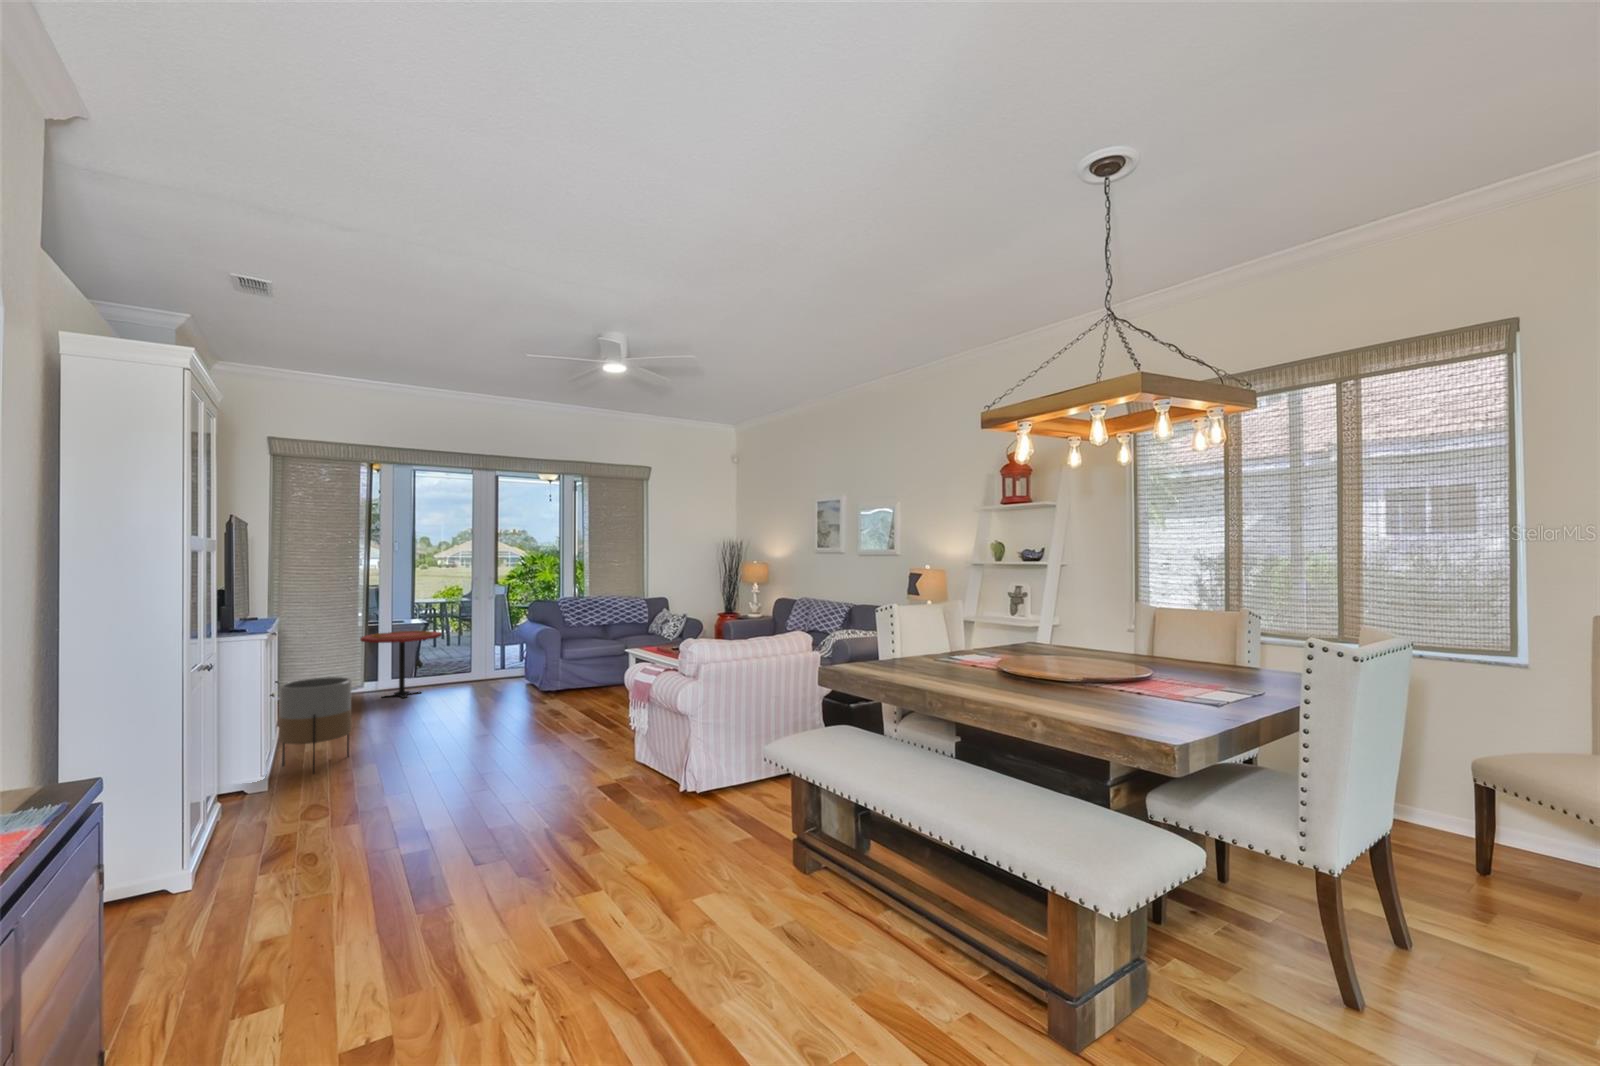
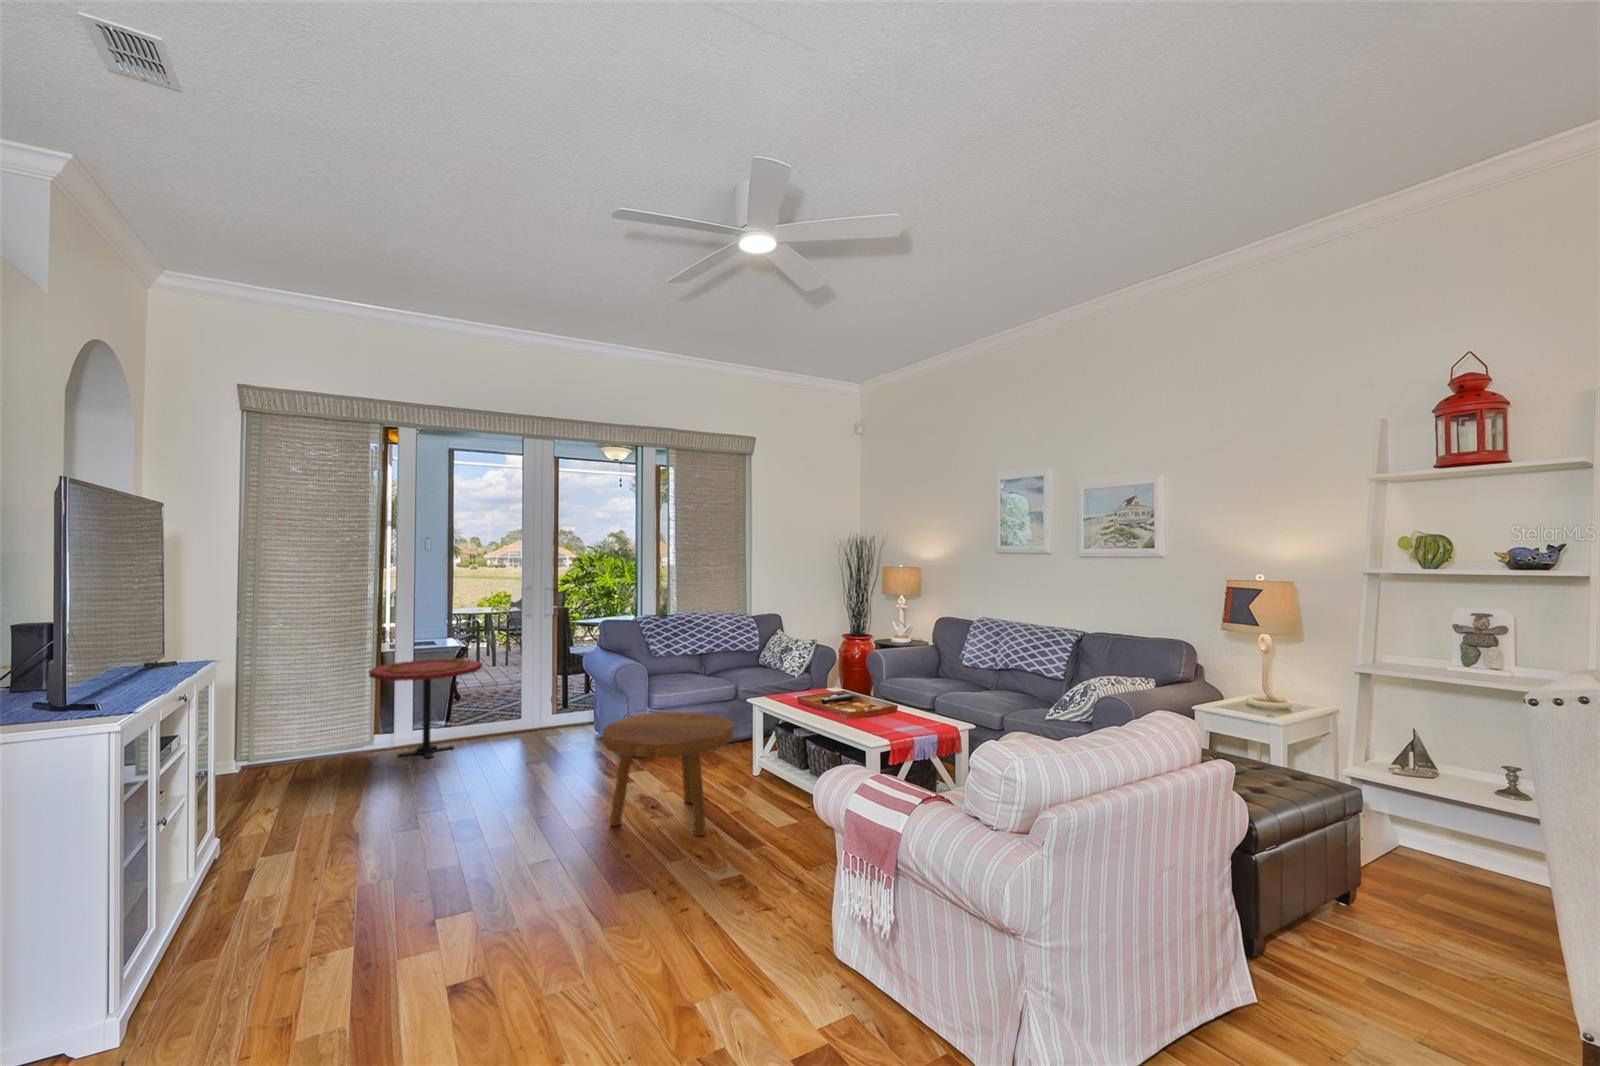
footstool: none [524,656,610,726] -> present [602,712,733,836]
planter: present [279,677,351,773] -> none [183,767,316,958]

